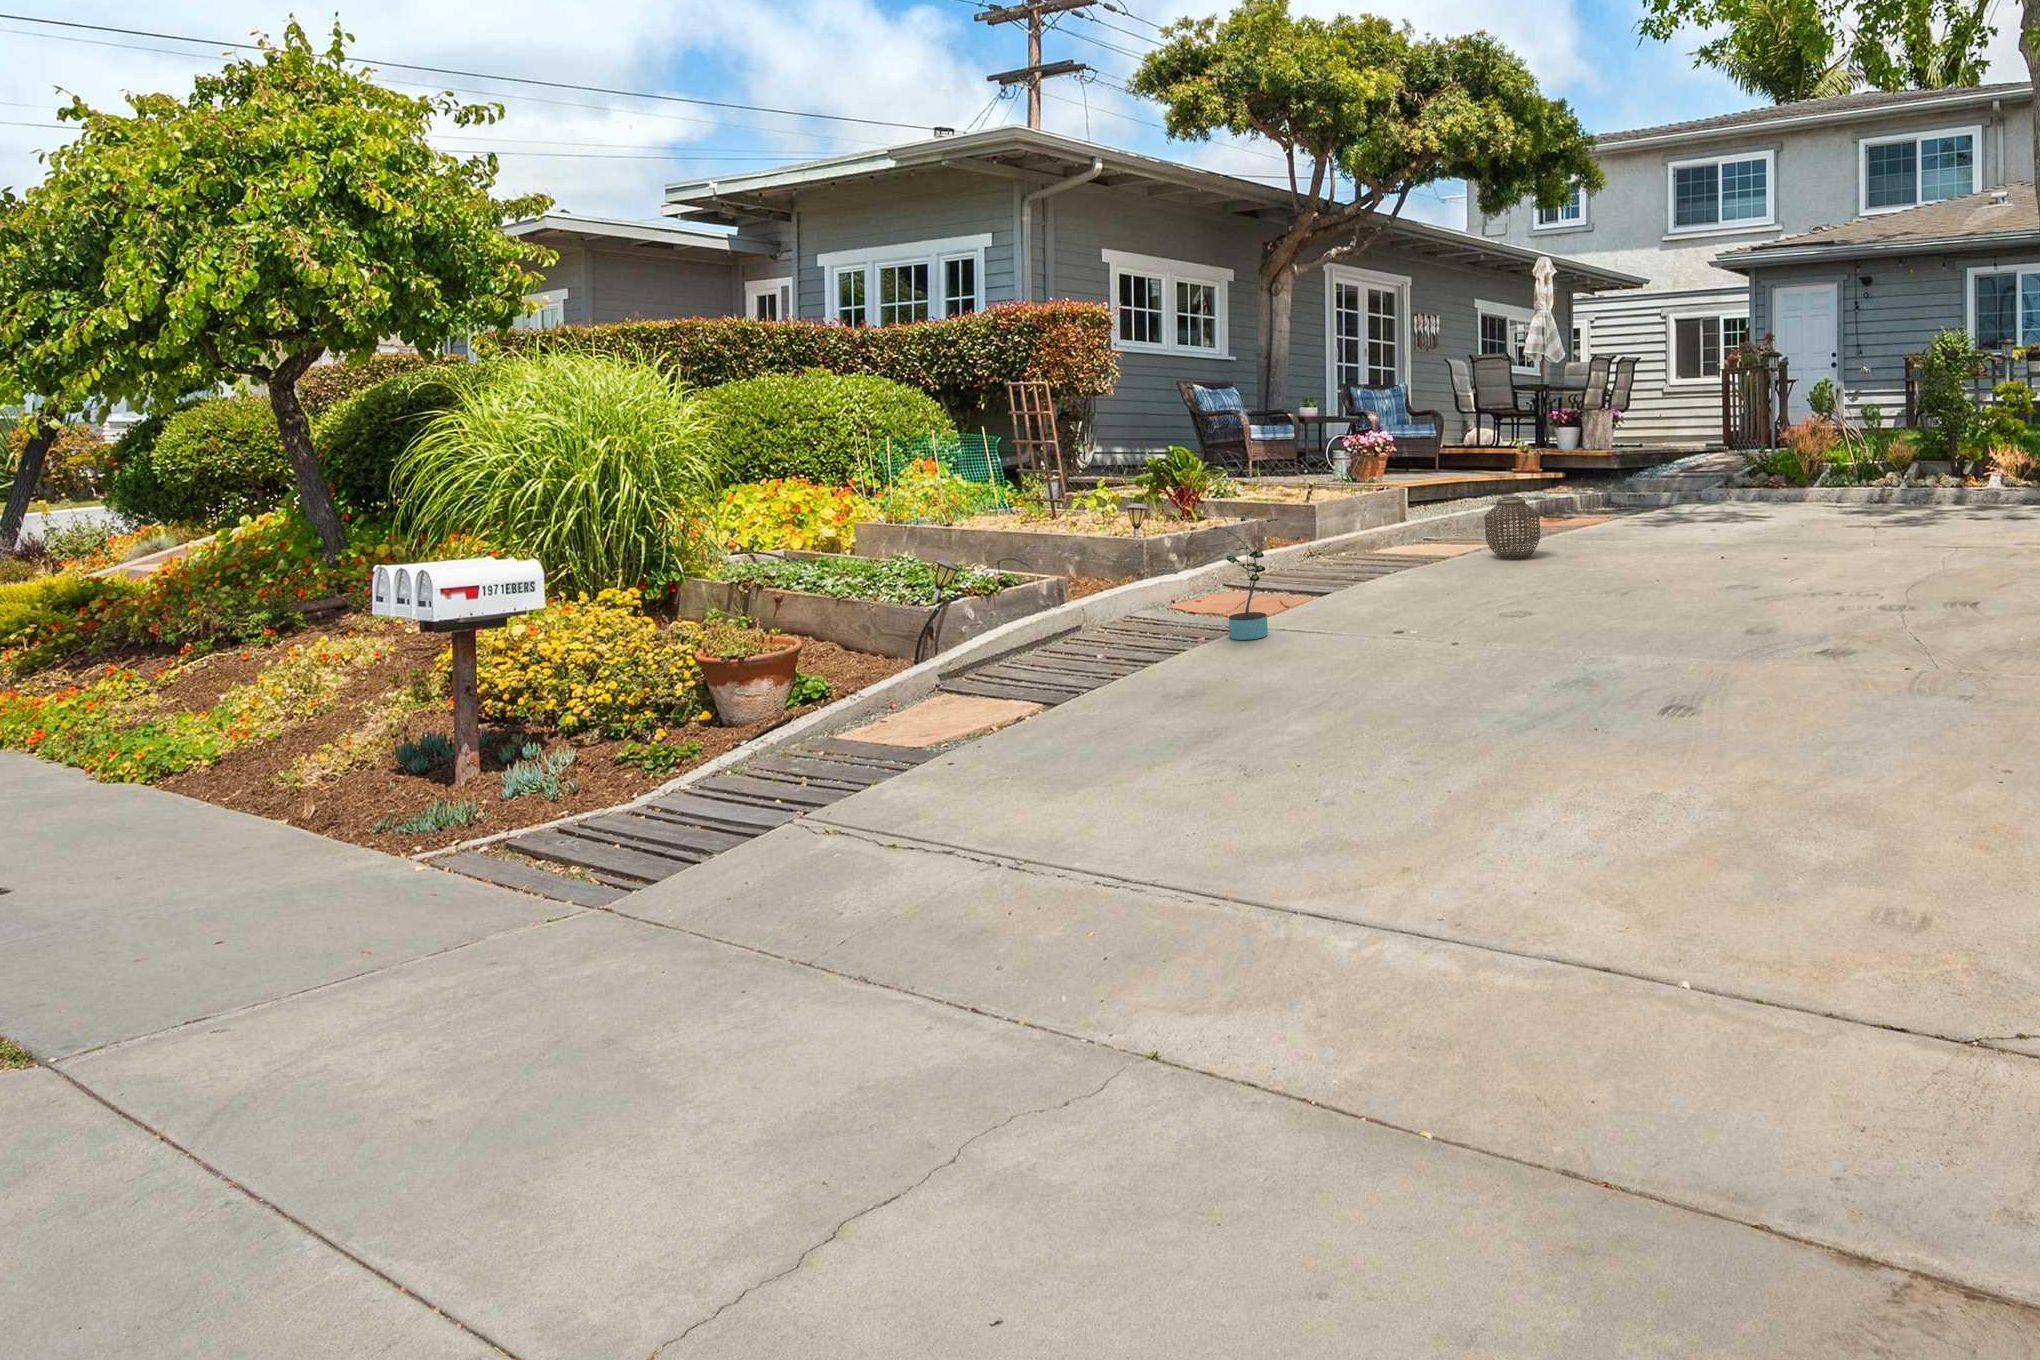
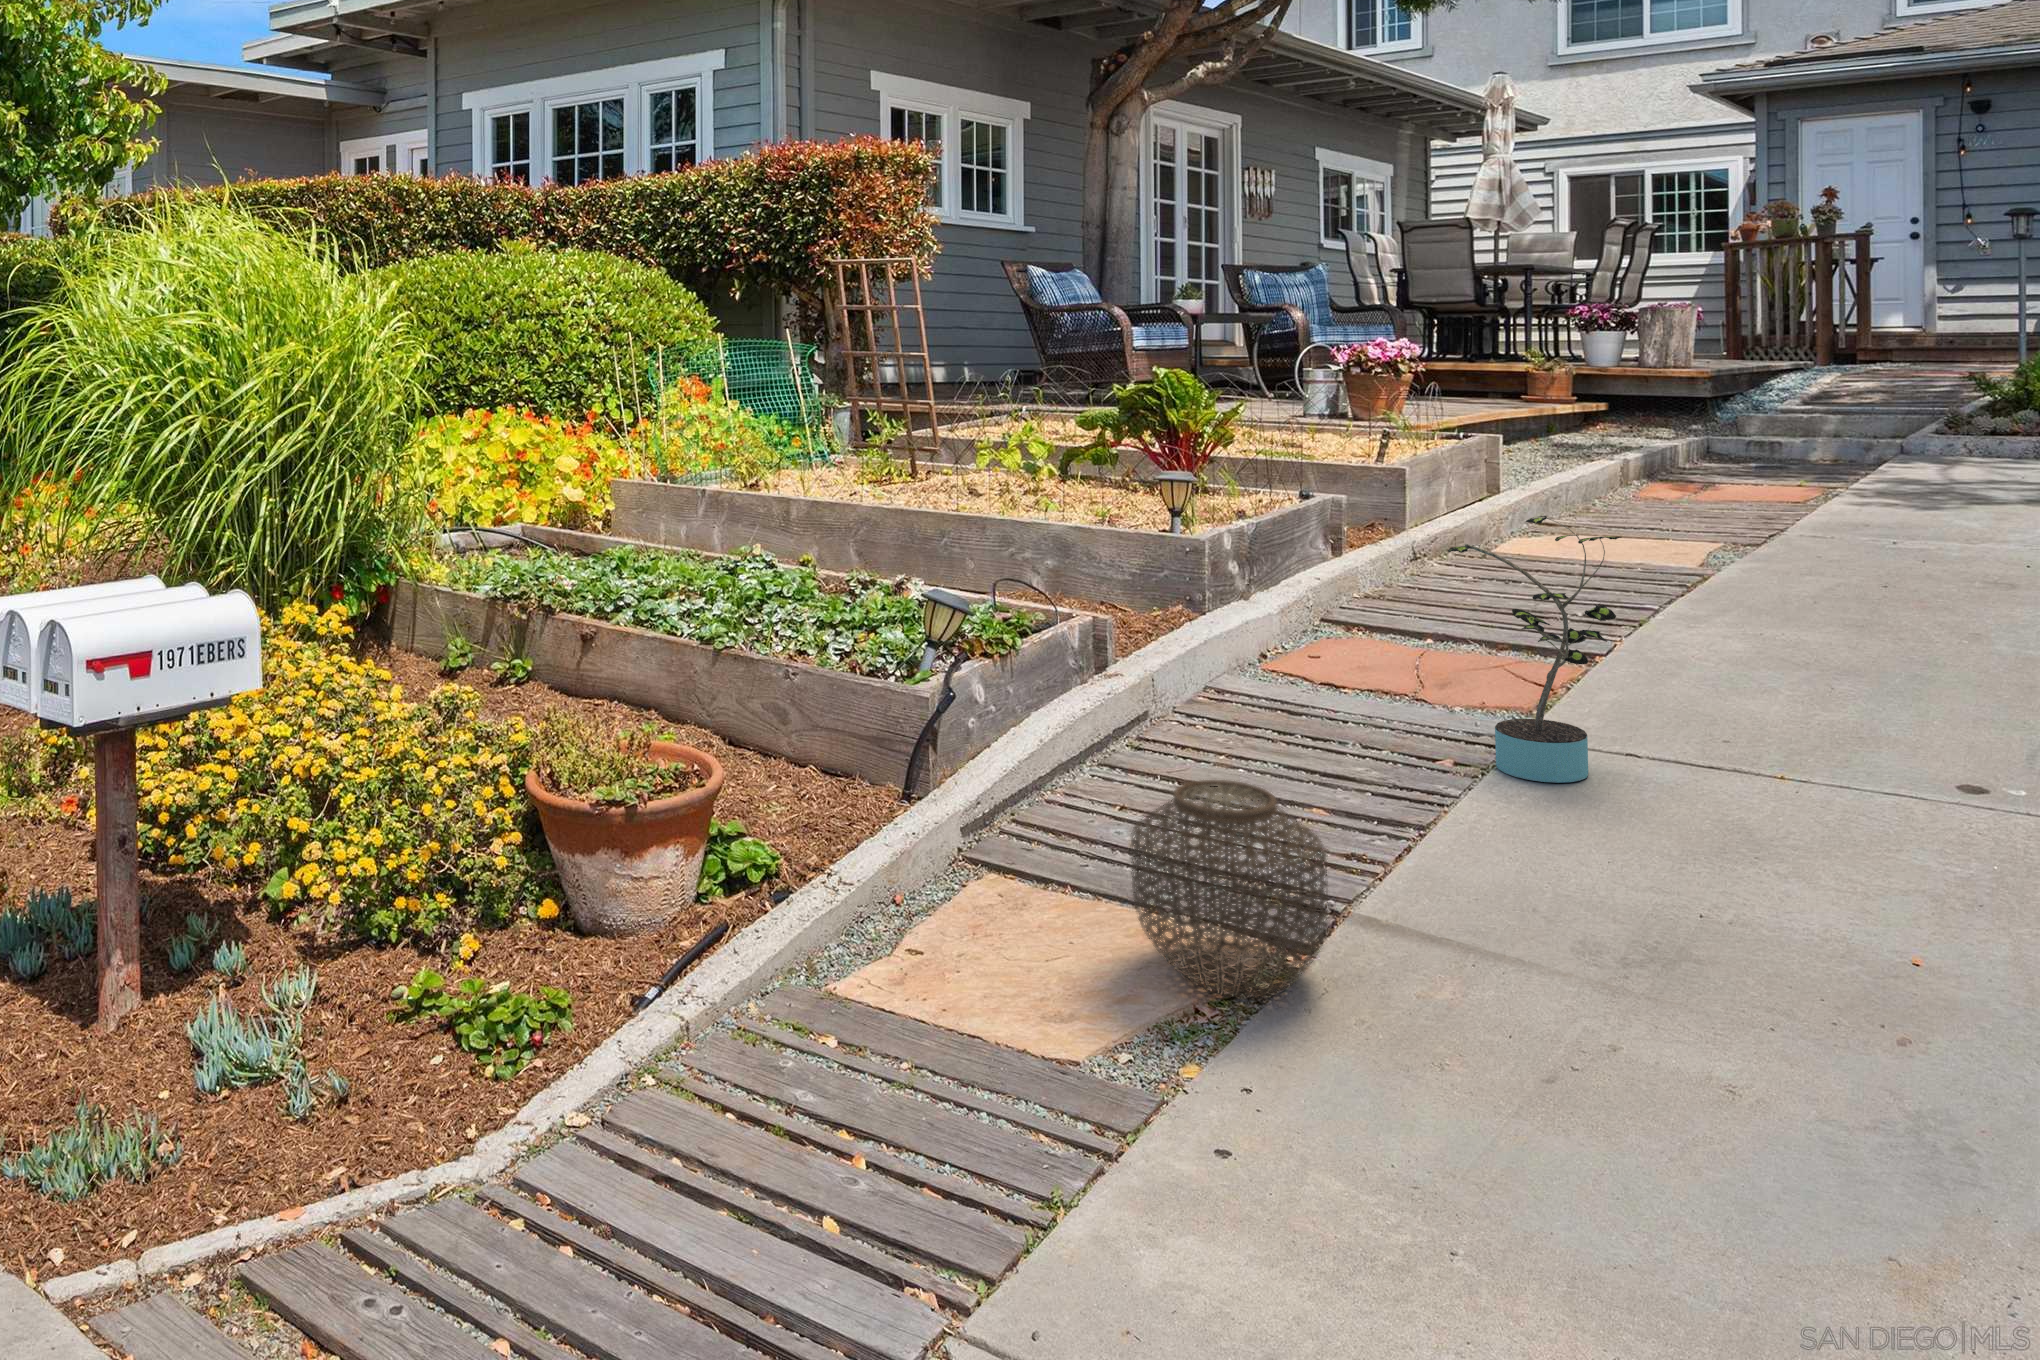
woven basket: present [1484,499,1540,560] -> present [1131,780,1328,998]

